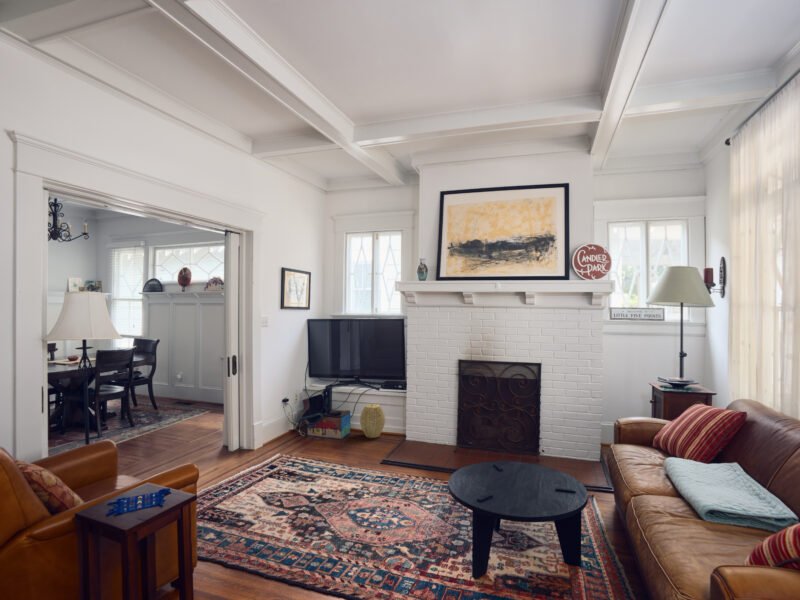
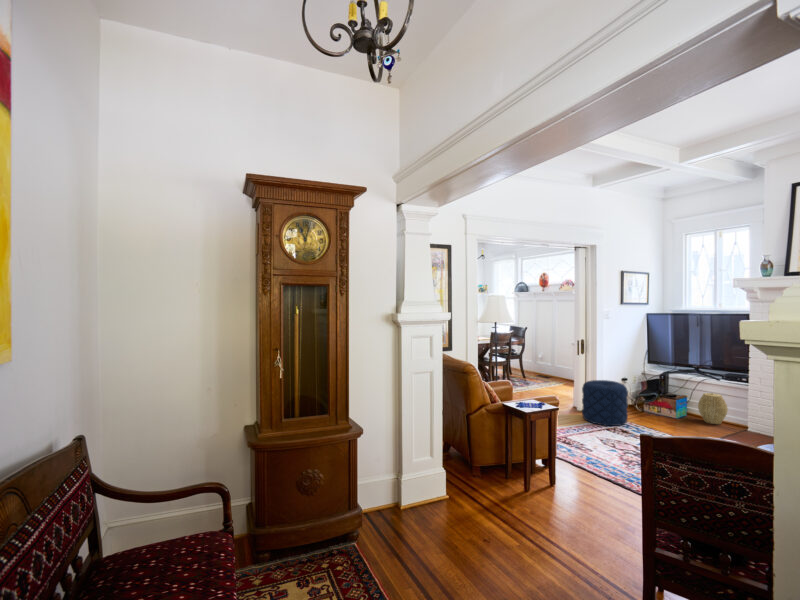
pouf: none [236,407,293,470] -> present [582,380,628,426]

